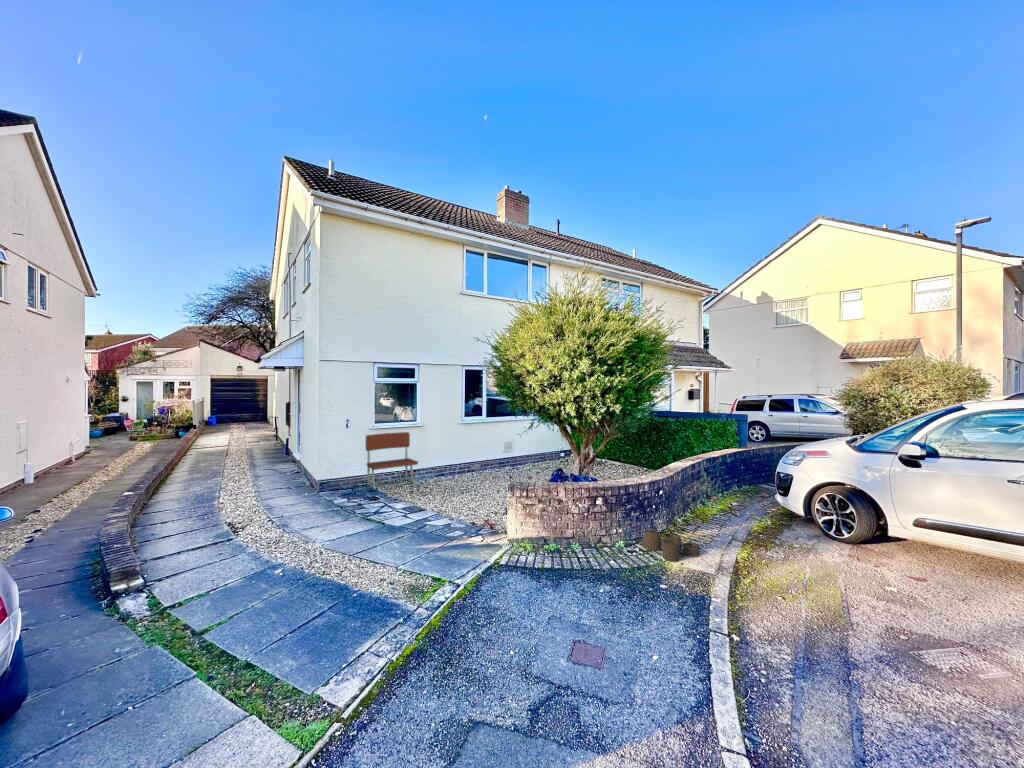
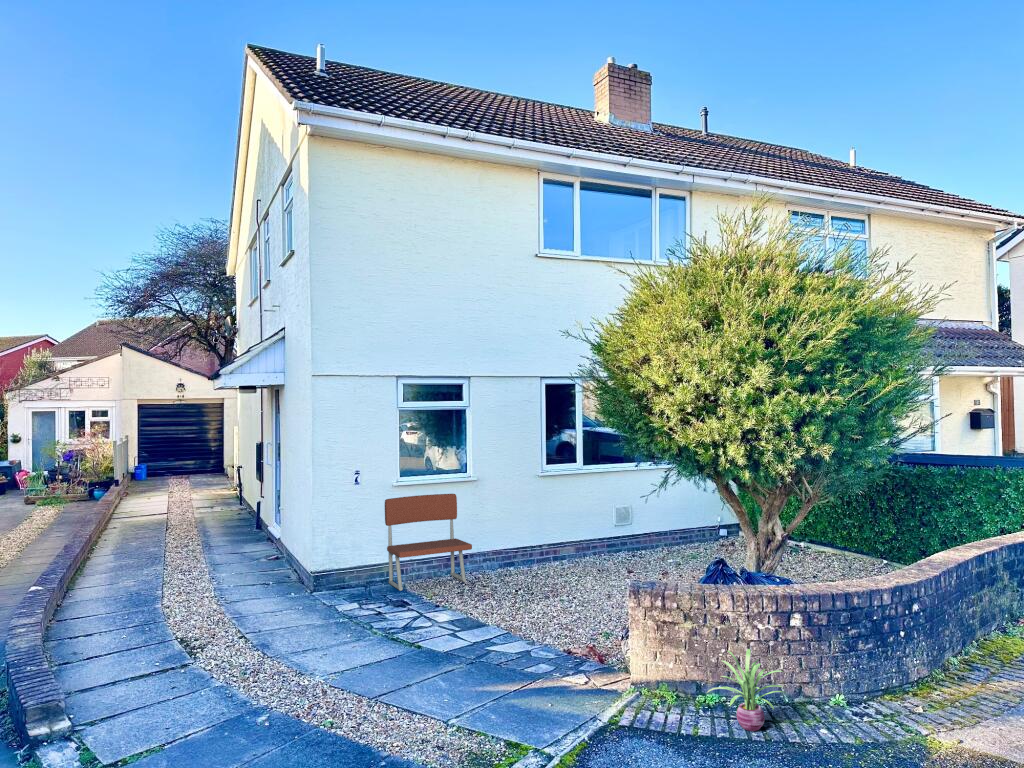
decorative plant: none [552,518,597,564] -> present [708,649,783,731]
woven basket: present [642,530,700,562] -> none [877,674,991,735]

